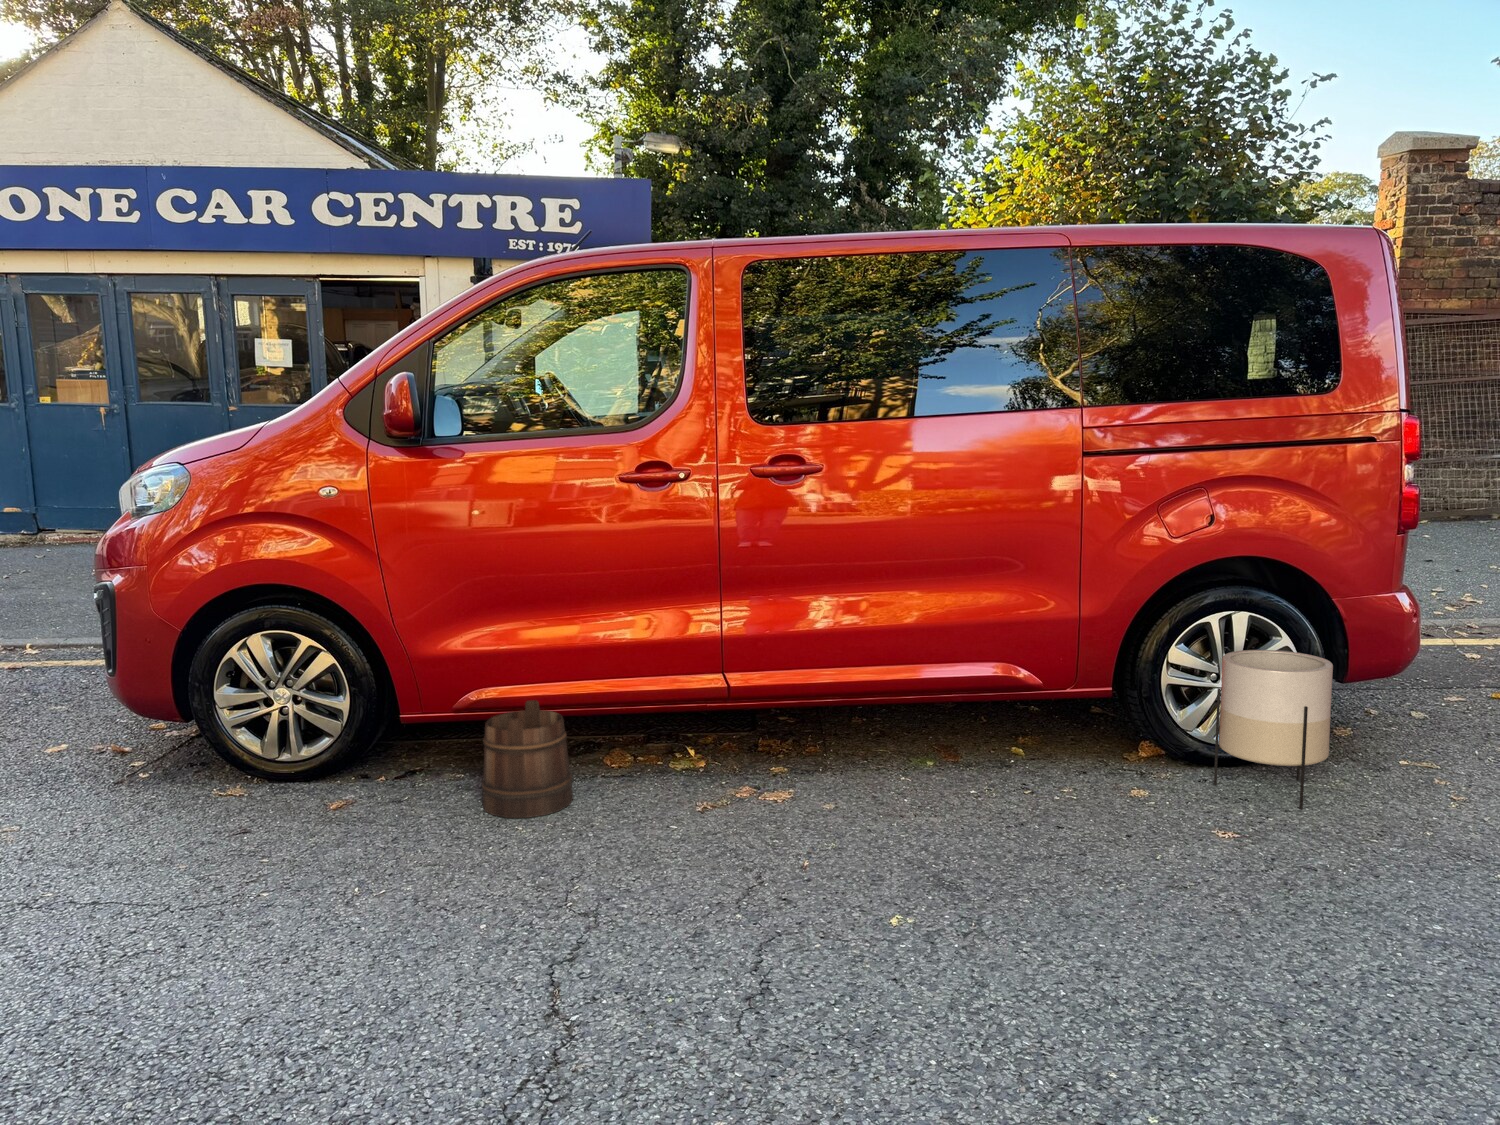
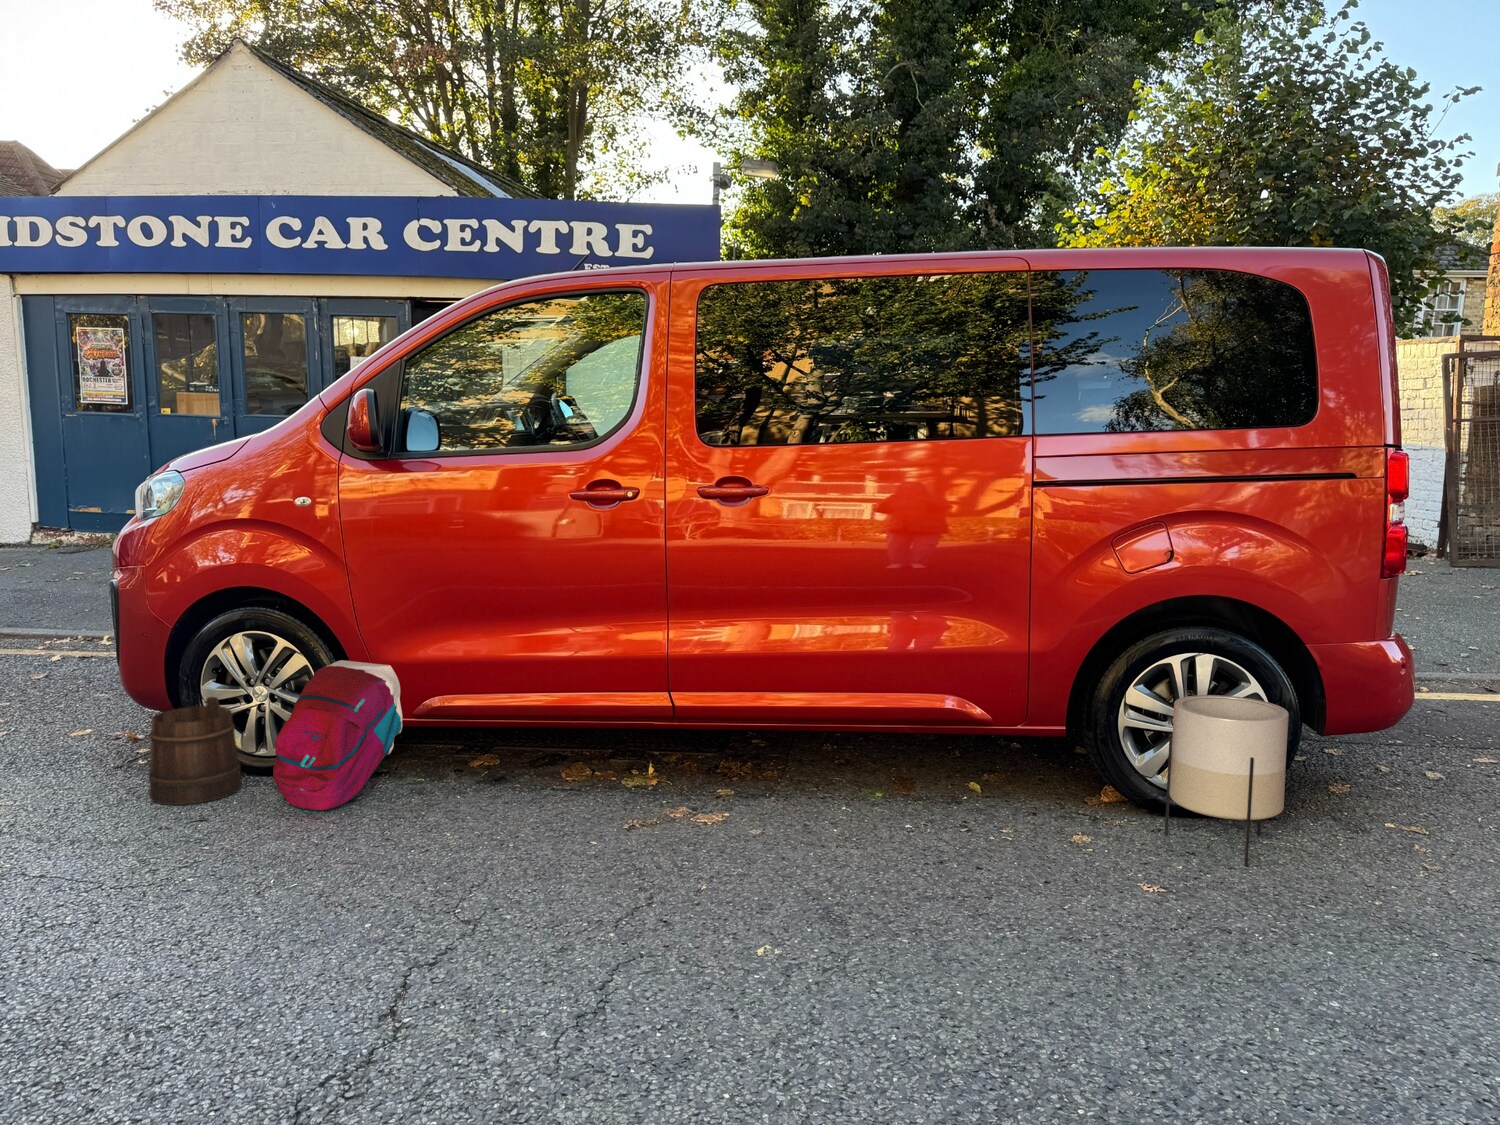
backpack: none [317,657,445,816] -> present [273,660,402,811]
bucket: present [482,700,573,818] -> present [149,697,242,805]

